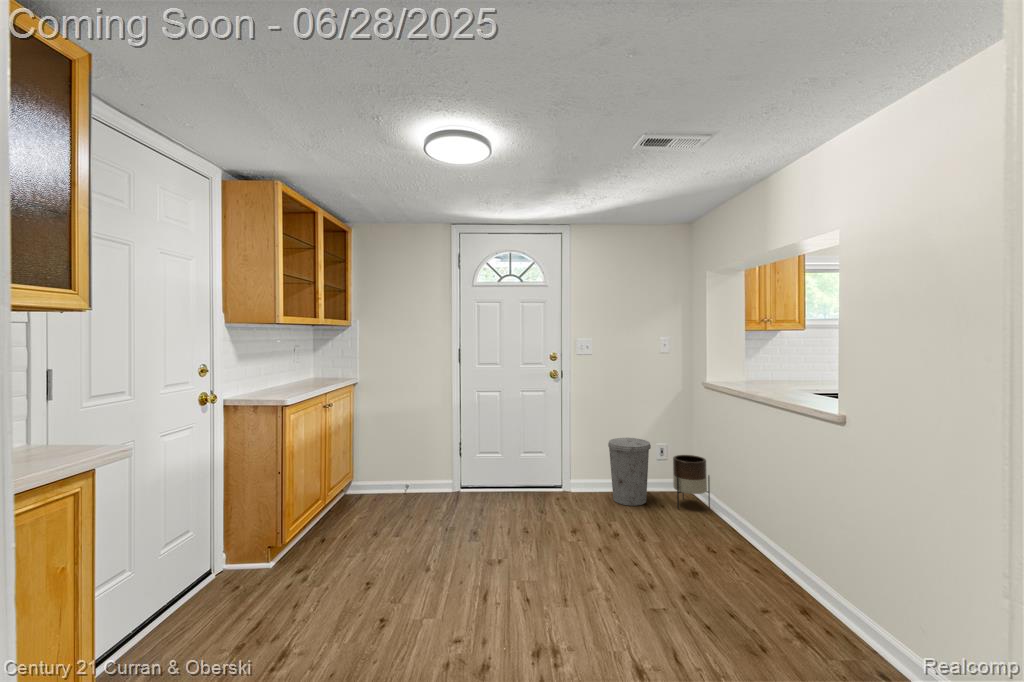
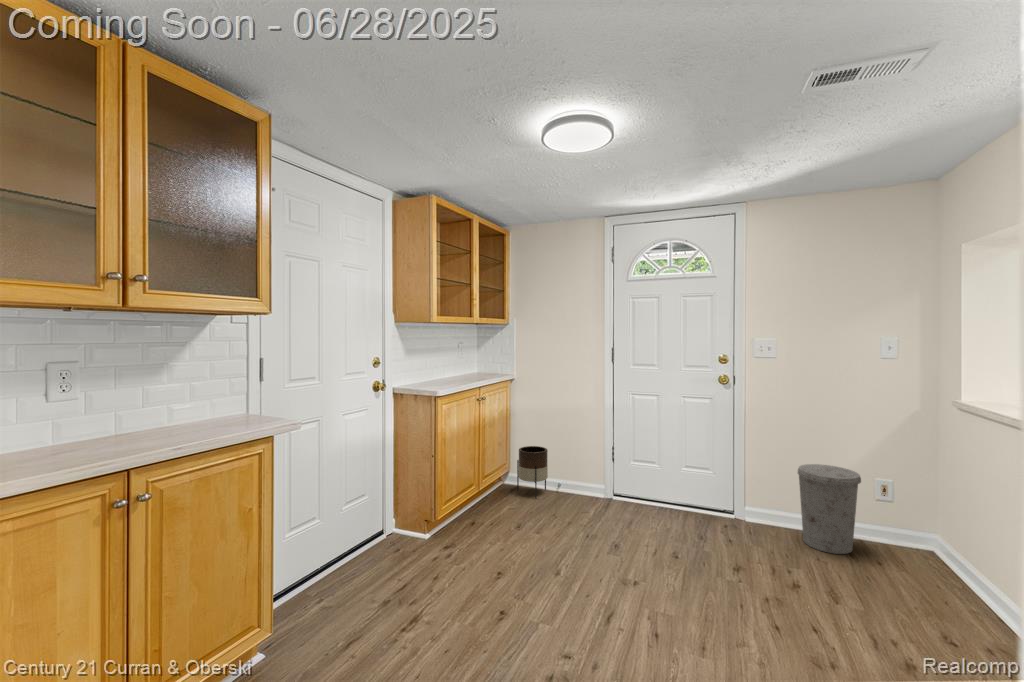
planter: present [673,455,710,509] -> present [517,446,548,499]

